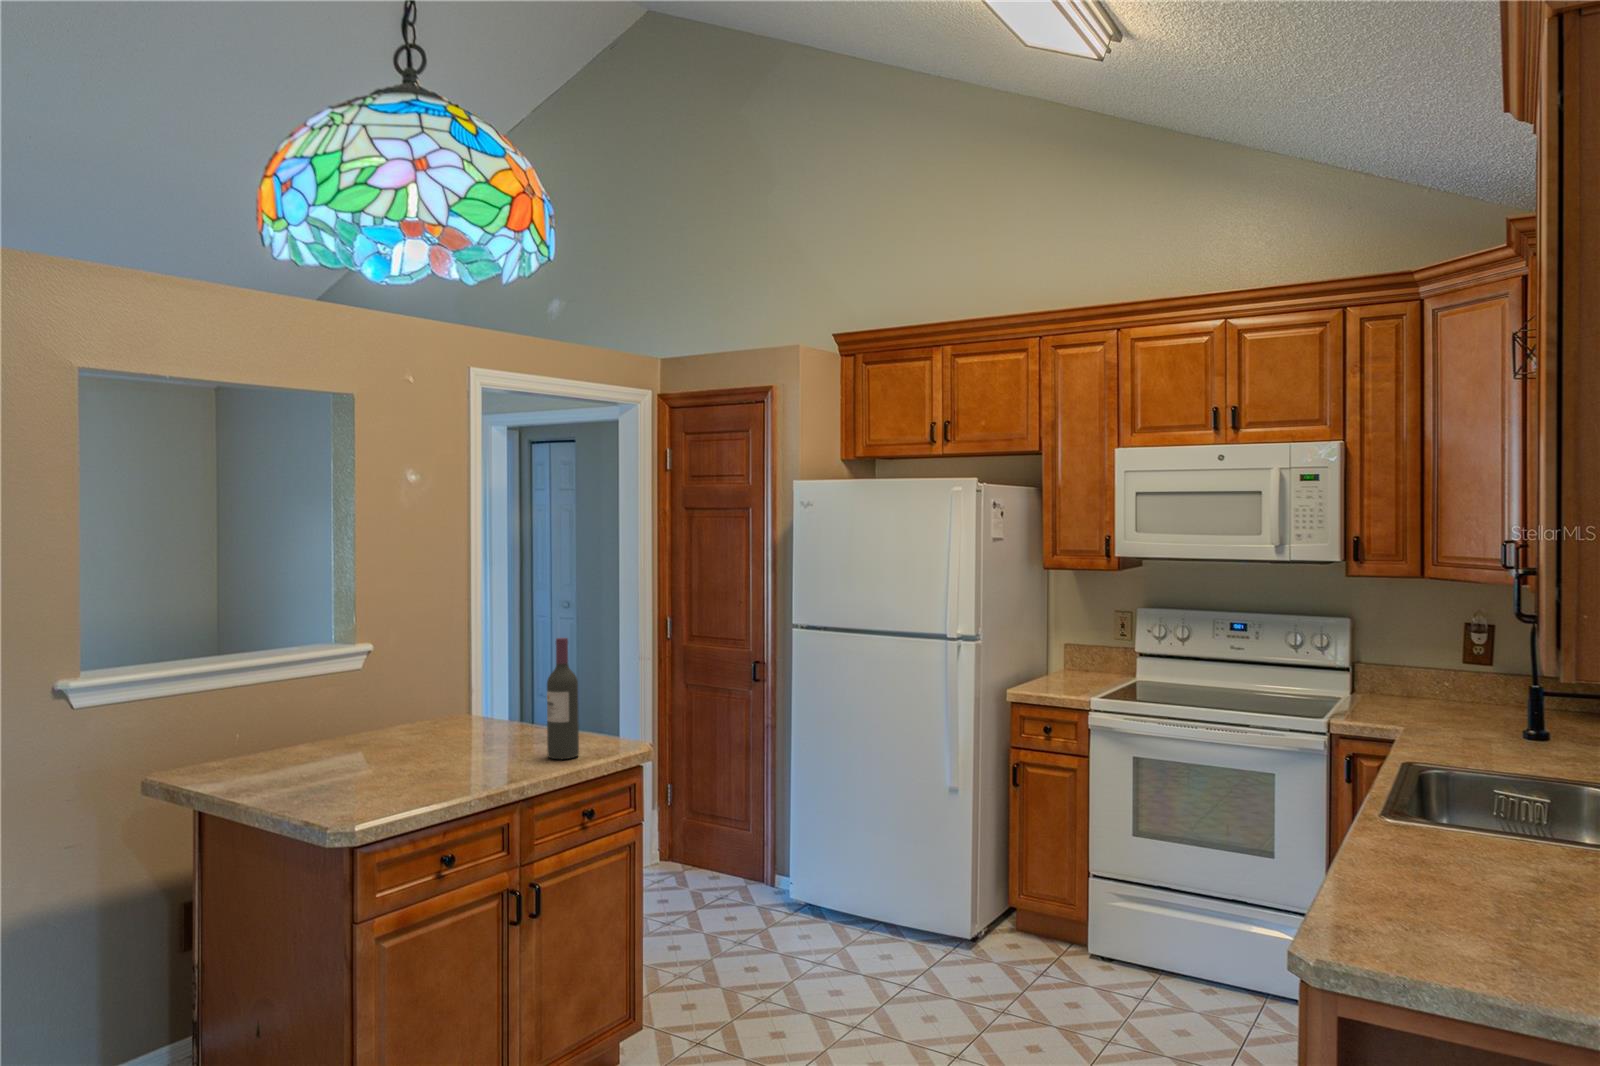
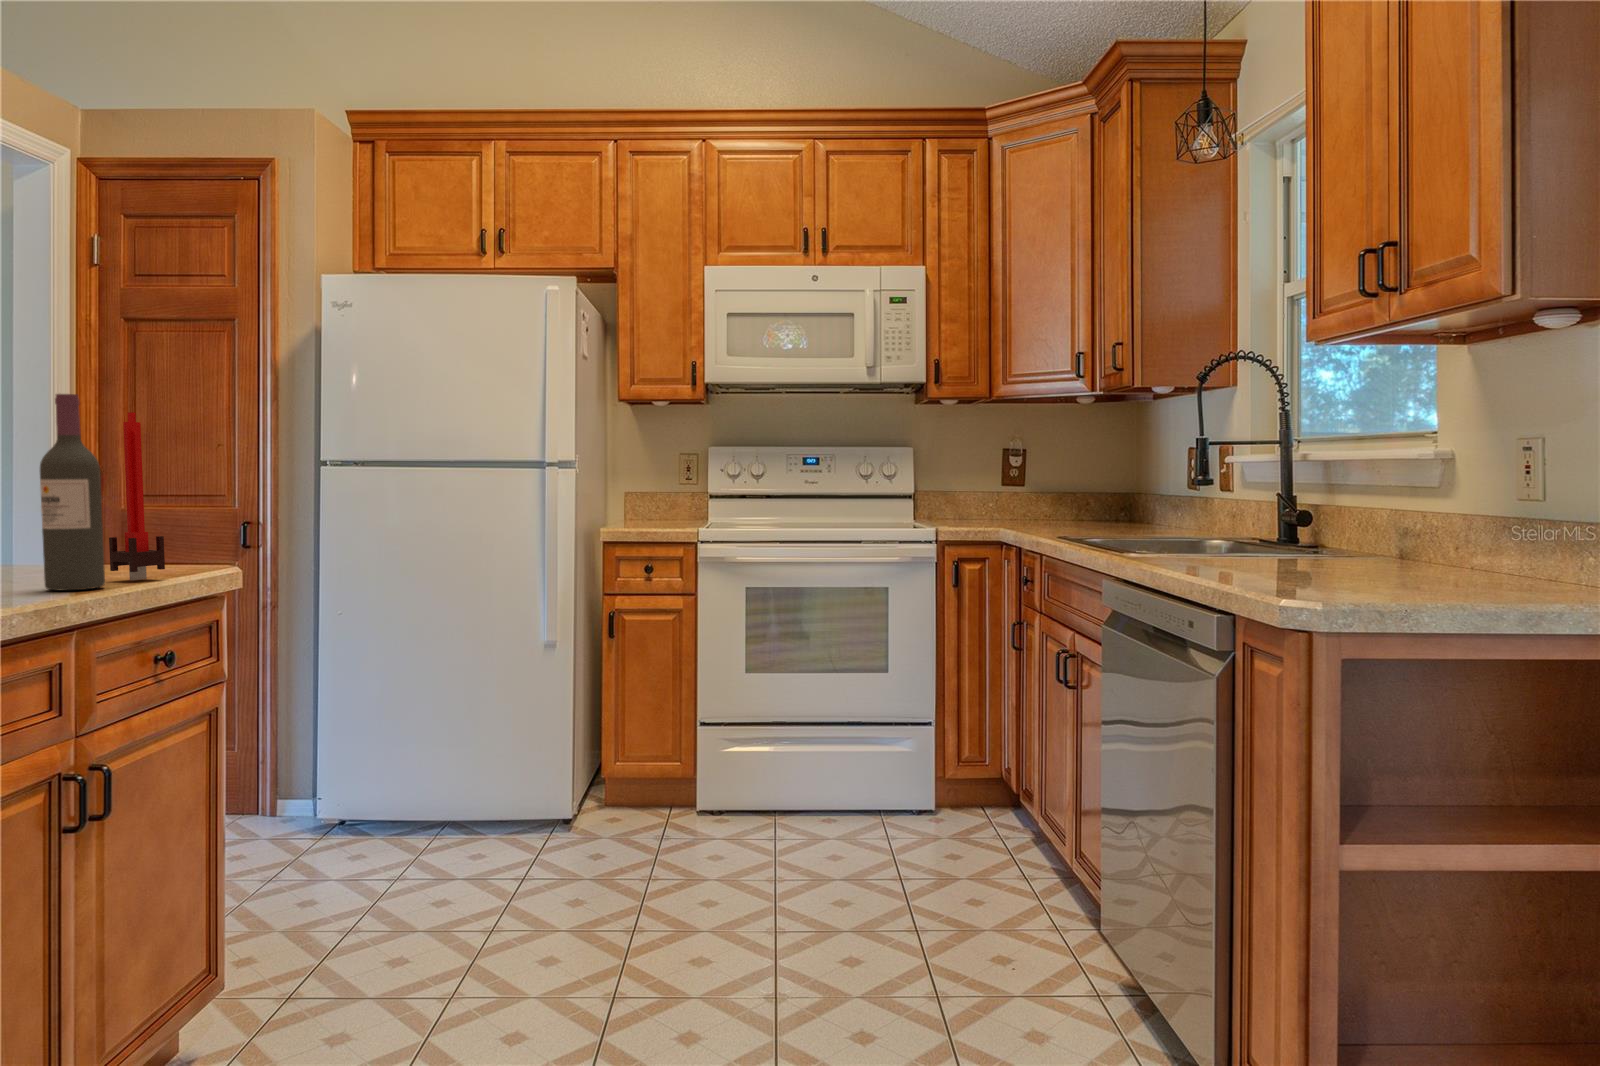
candle: none [591,641,620,748] -> present [109,412,165,580]

